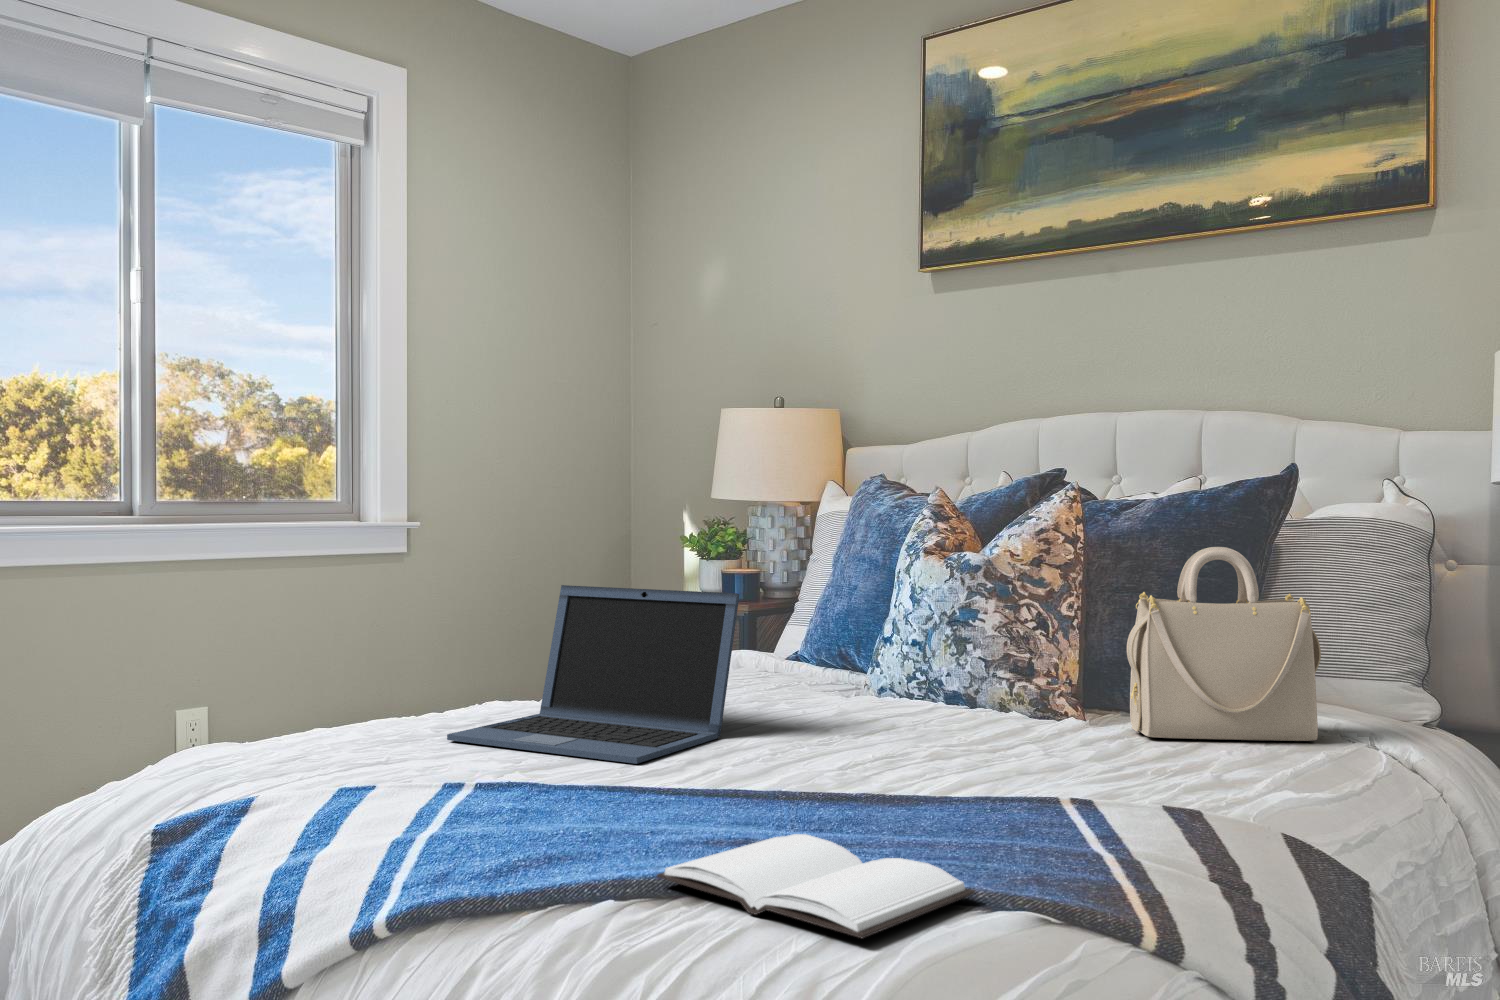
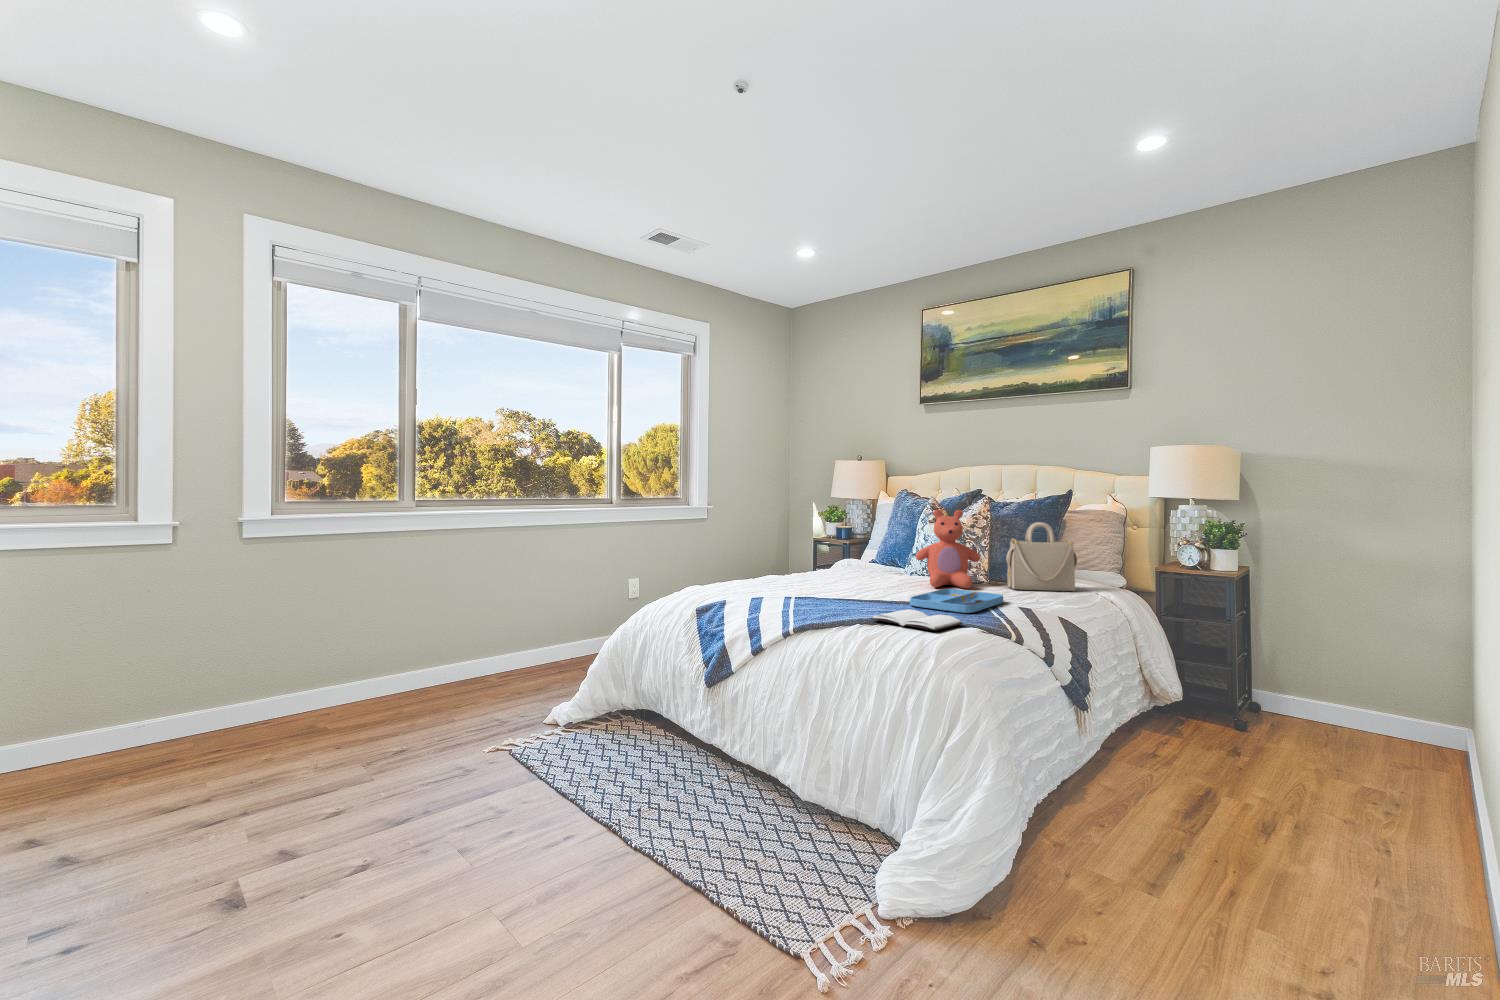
teddy bear: none [880,514,1055,737] -> present [916,509,980,588]
laptop: present [447,585,739,764] -> none [769,534,867,594]
tray: none [826,743,1117,837] -> present [910,589,1003,613]

